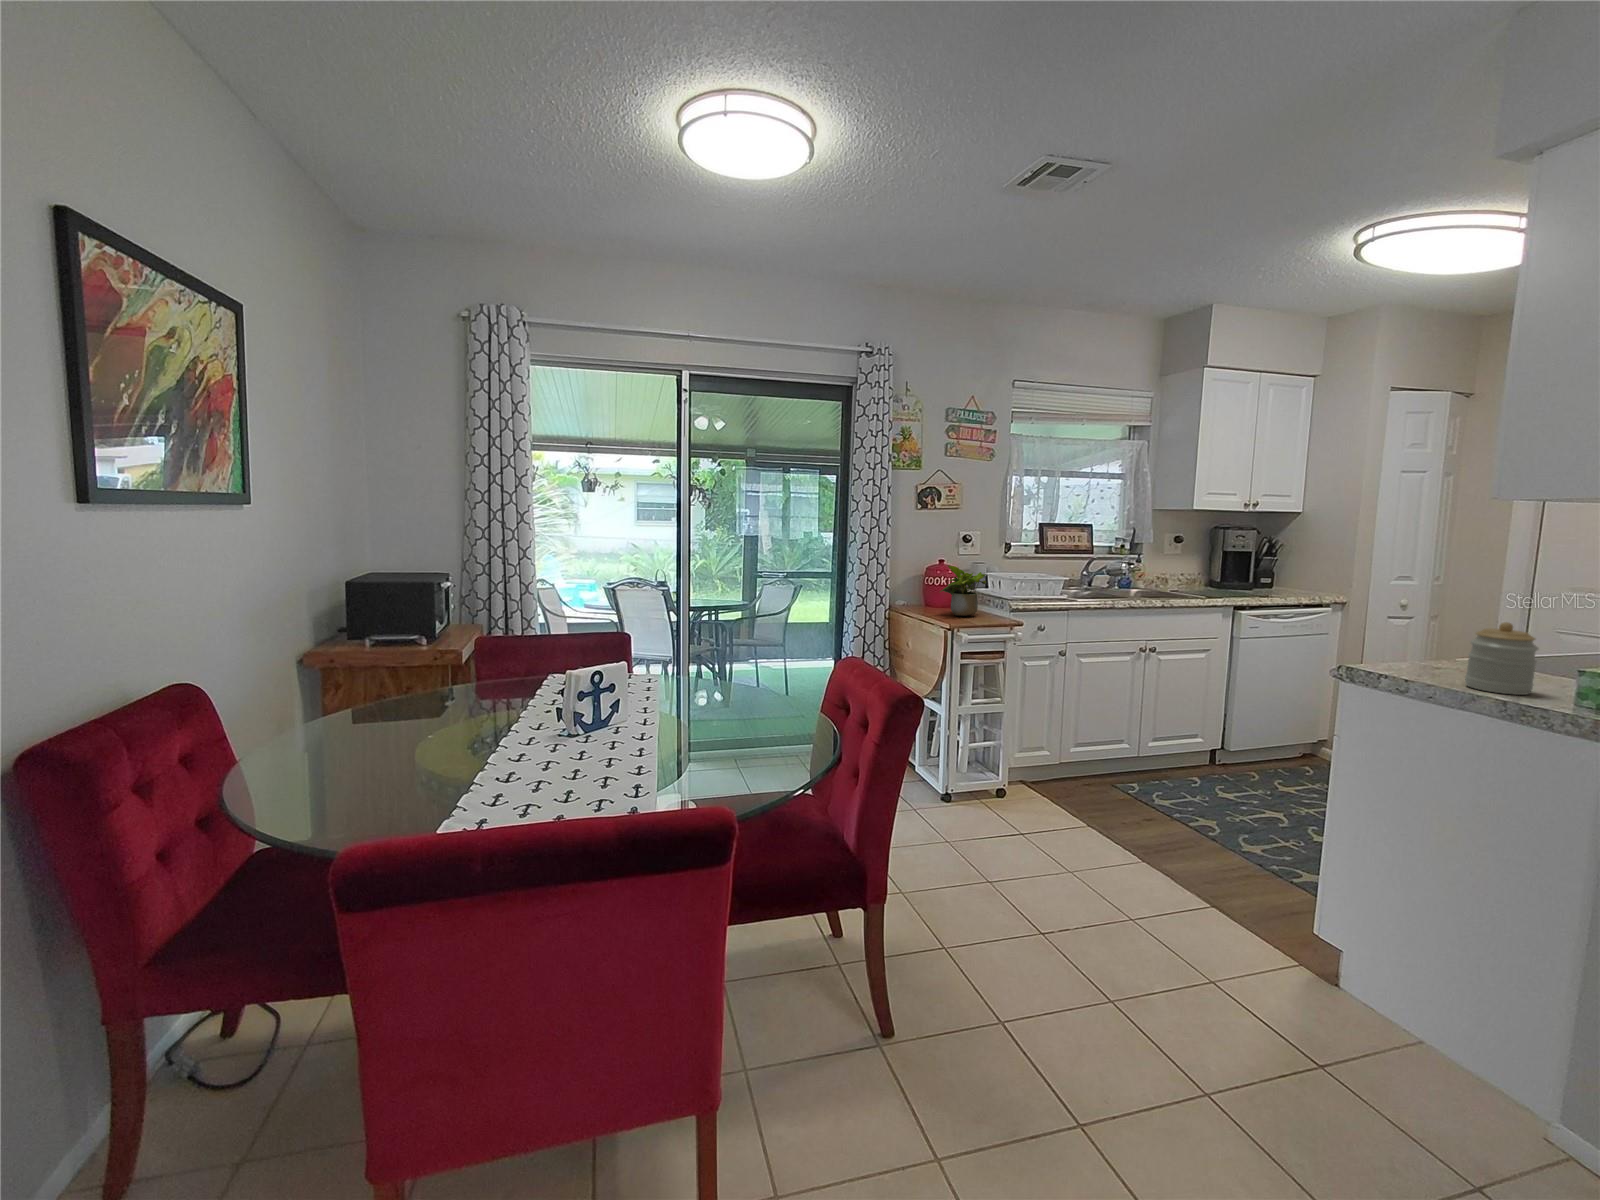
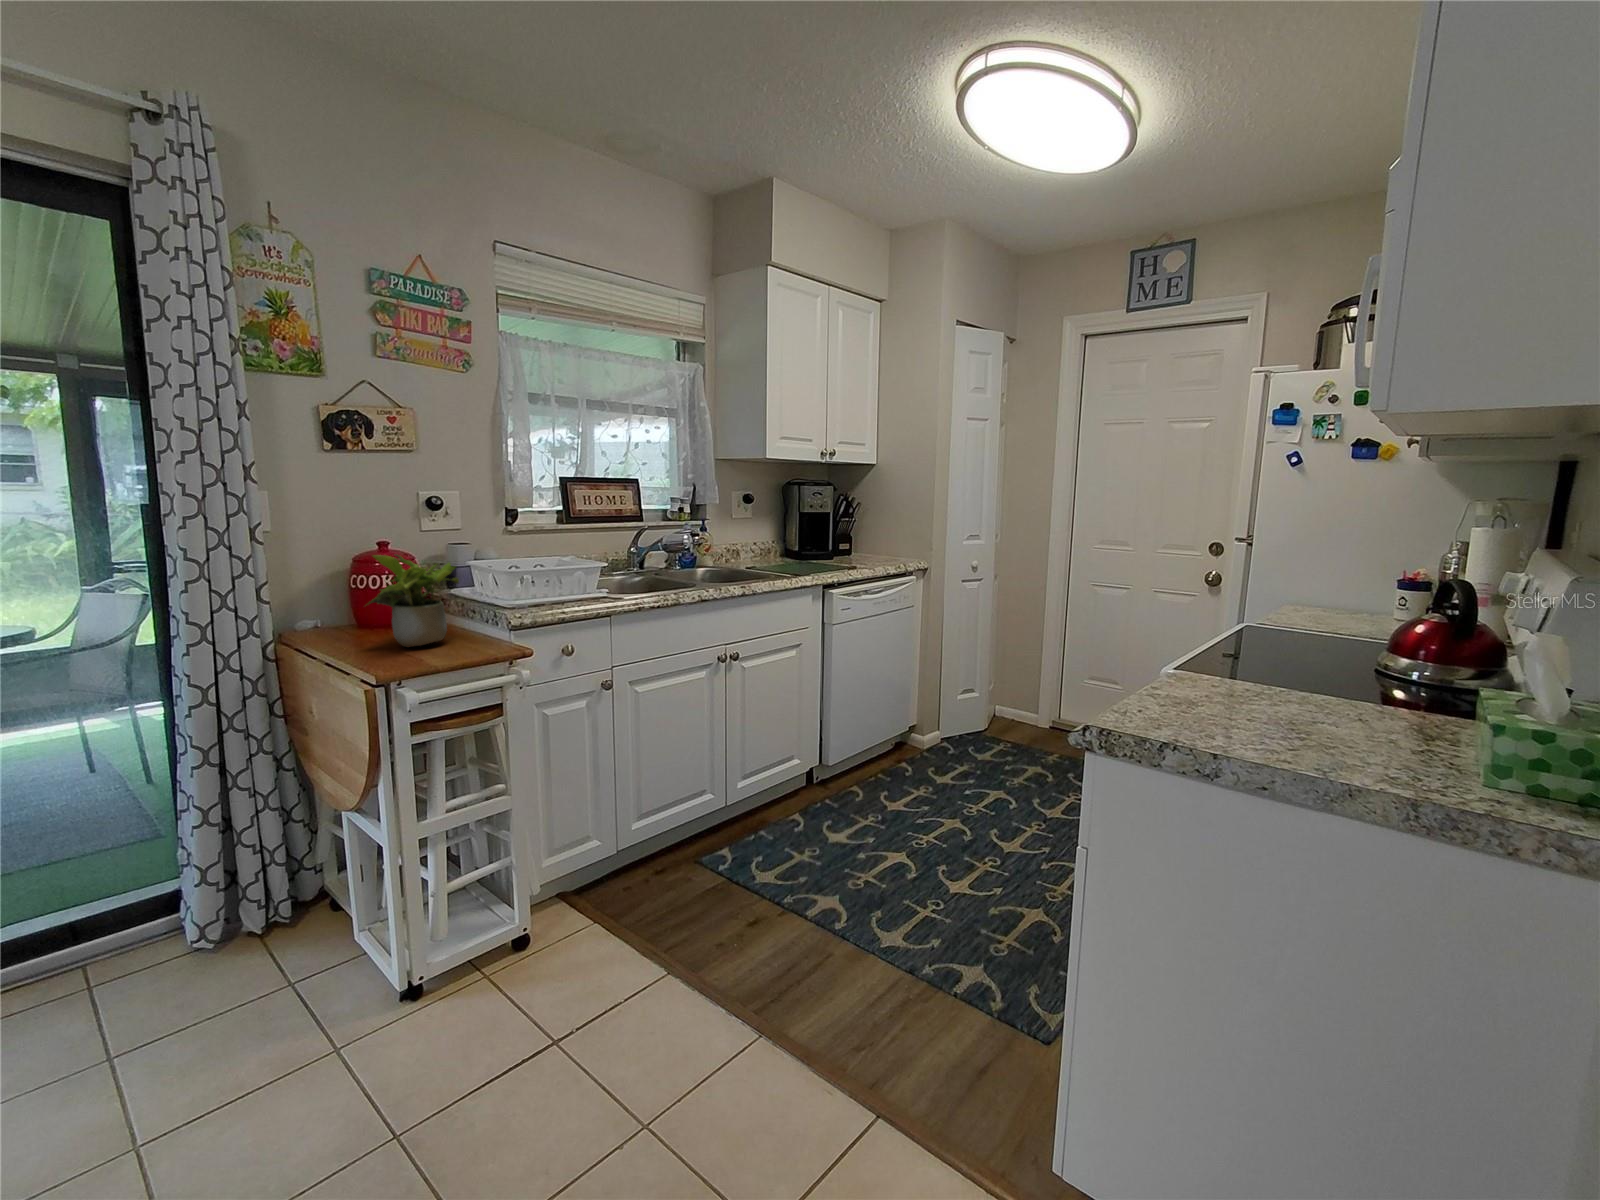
jar: present [1465,622,1539,695] -> none [1272,621,1391,754]

